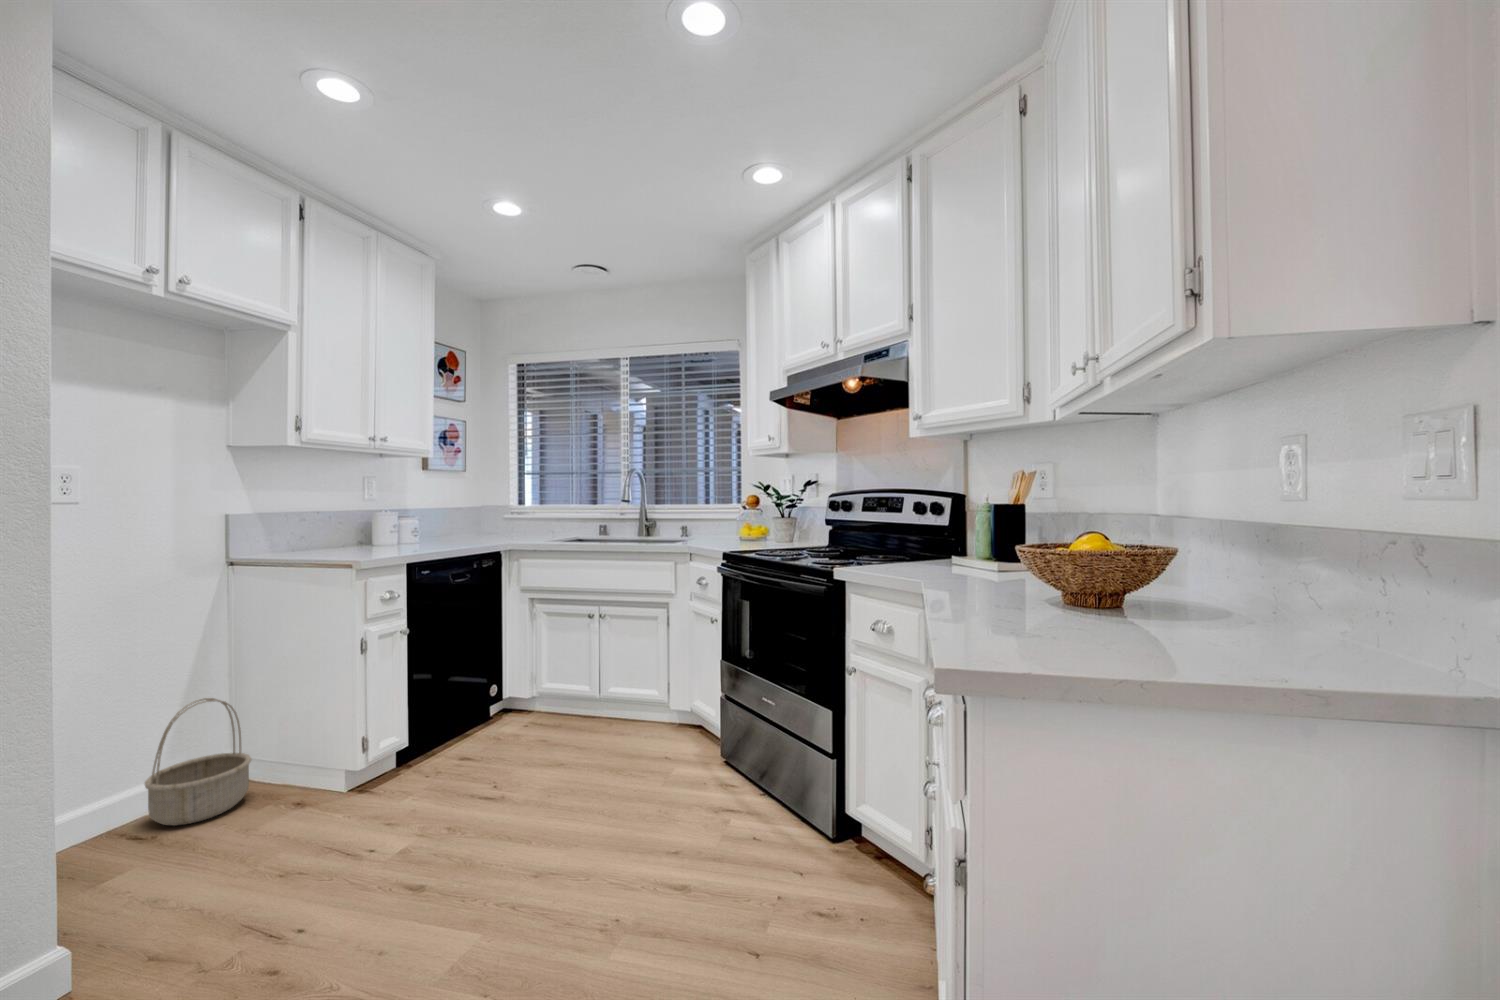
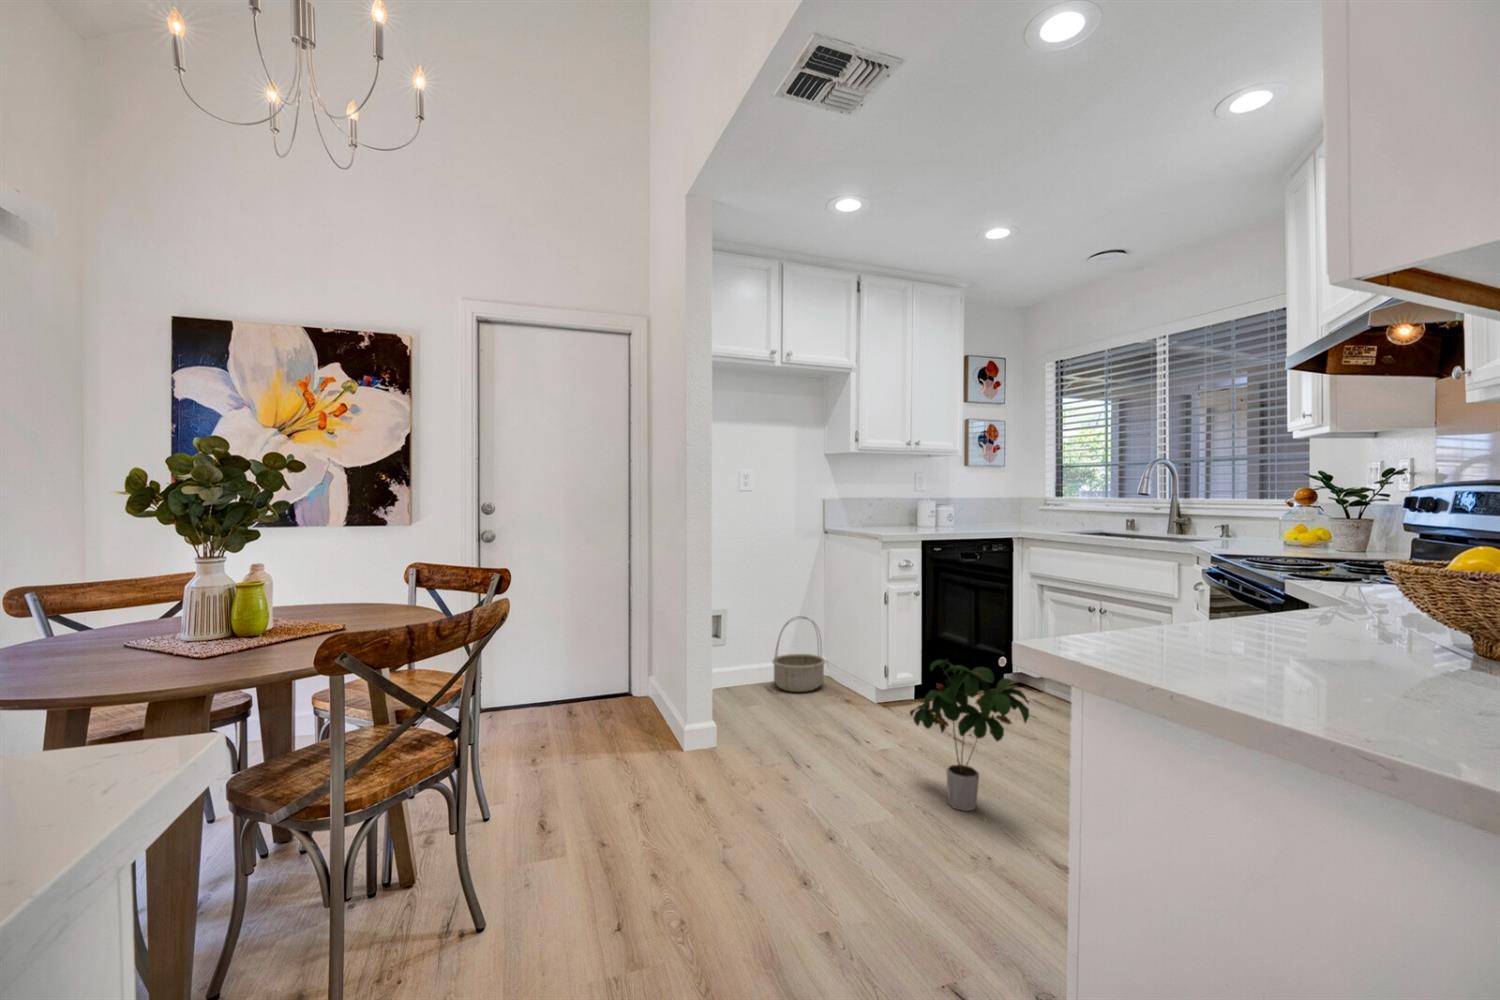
potted plant: none [462,706,622,890] -> present [910,659,1029,811]

